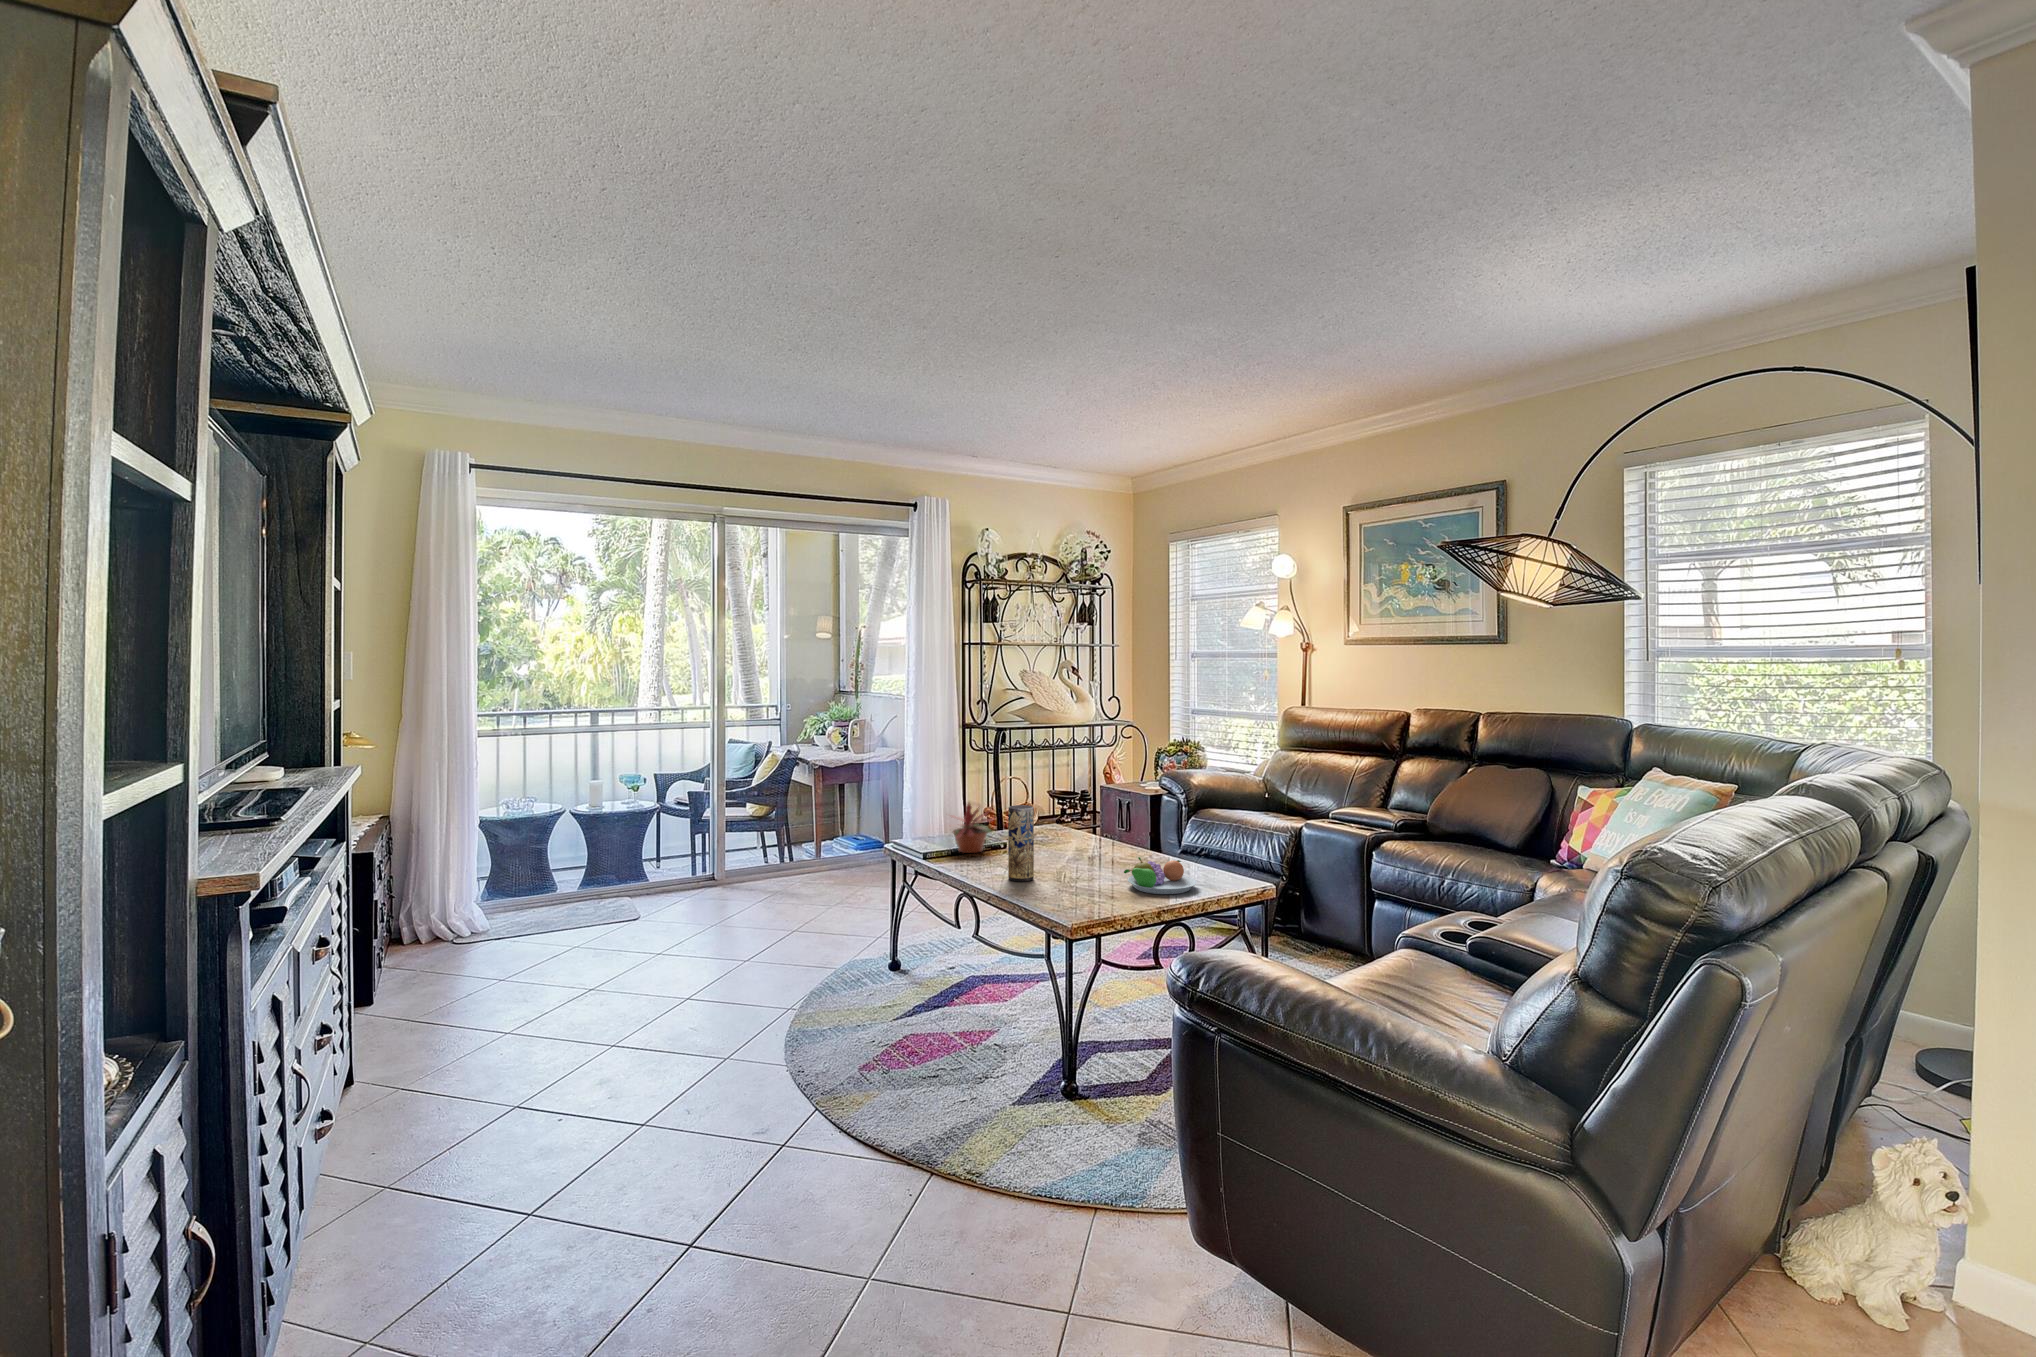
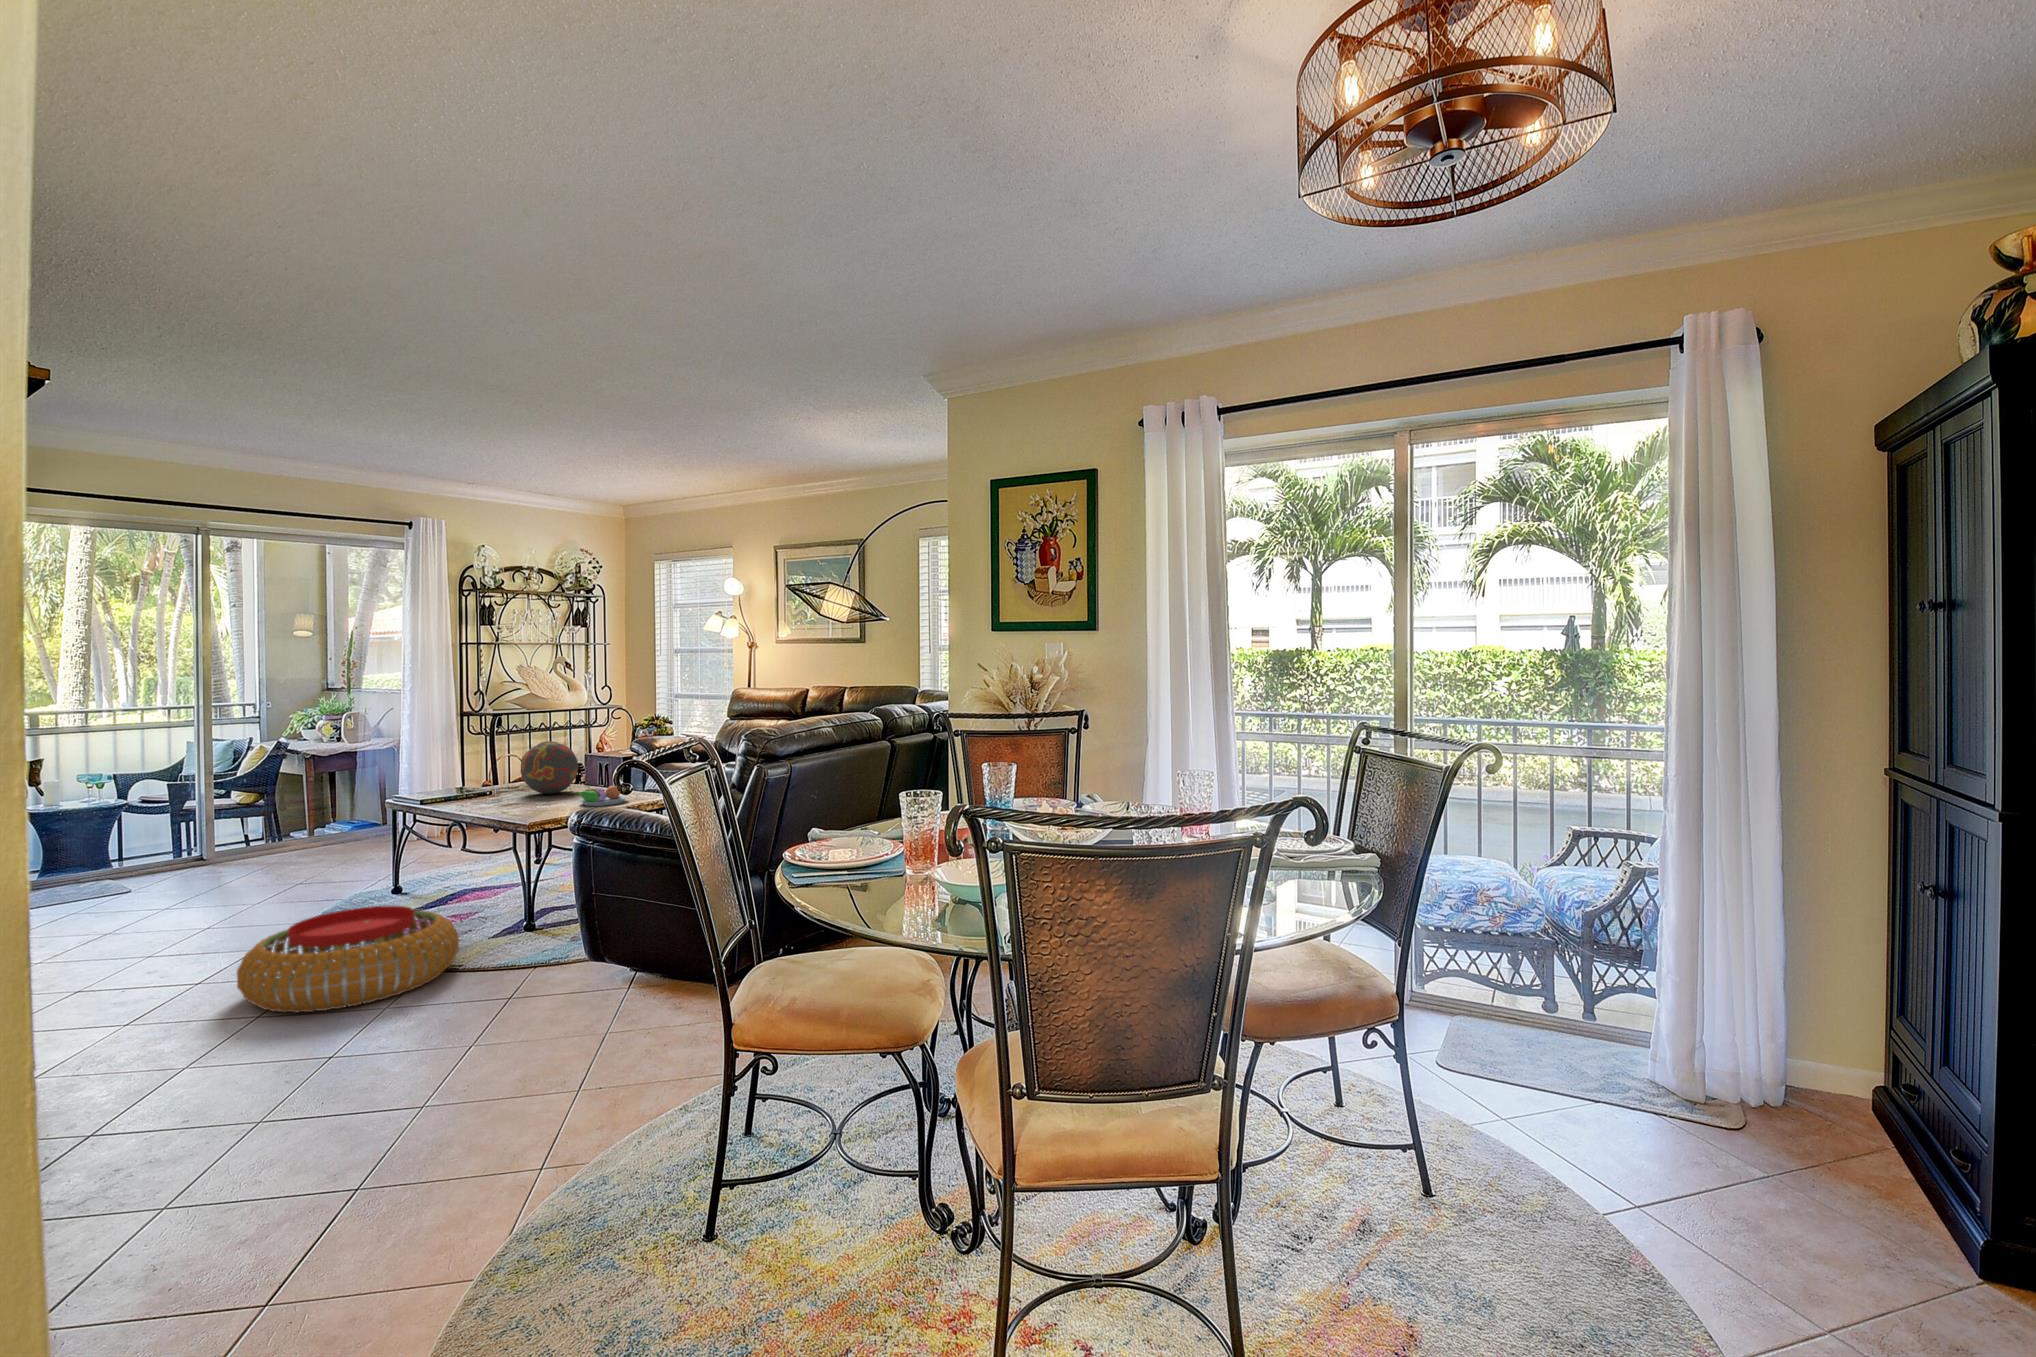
decorative orb: none [1043,780,1115,856] -> present [521,741,578,794]
potted plant: present [951,803,993,853] -> none [437,760,485,800]
vase: present [1008,805,1034,882] -> none [488,757,509,809]
pouf: none [692,1037,977,1238] -> present [237,906,459,1013]

